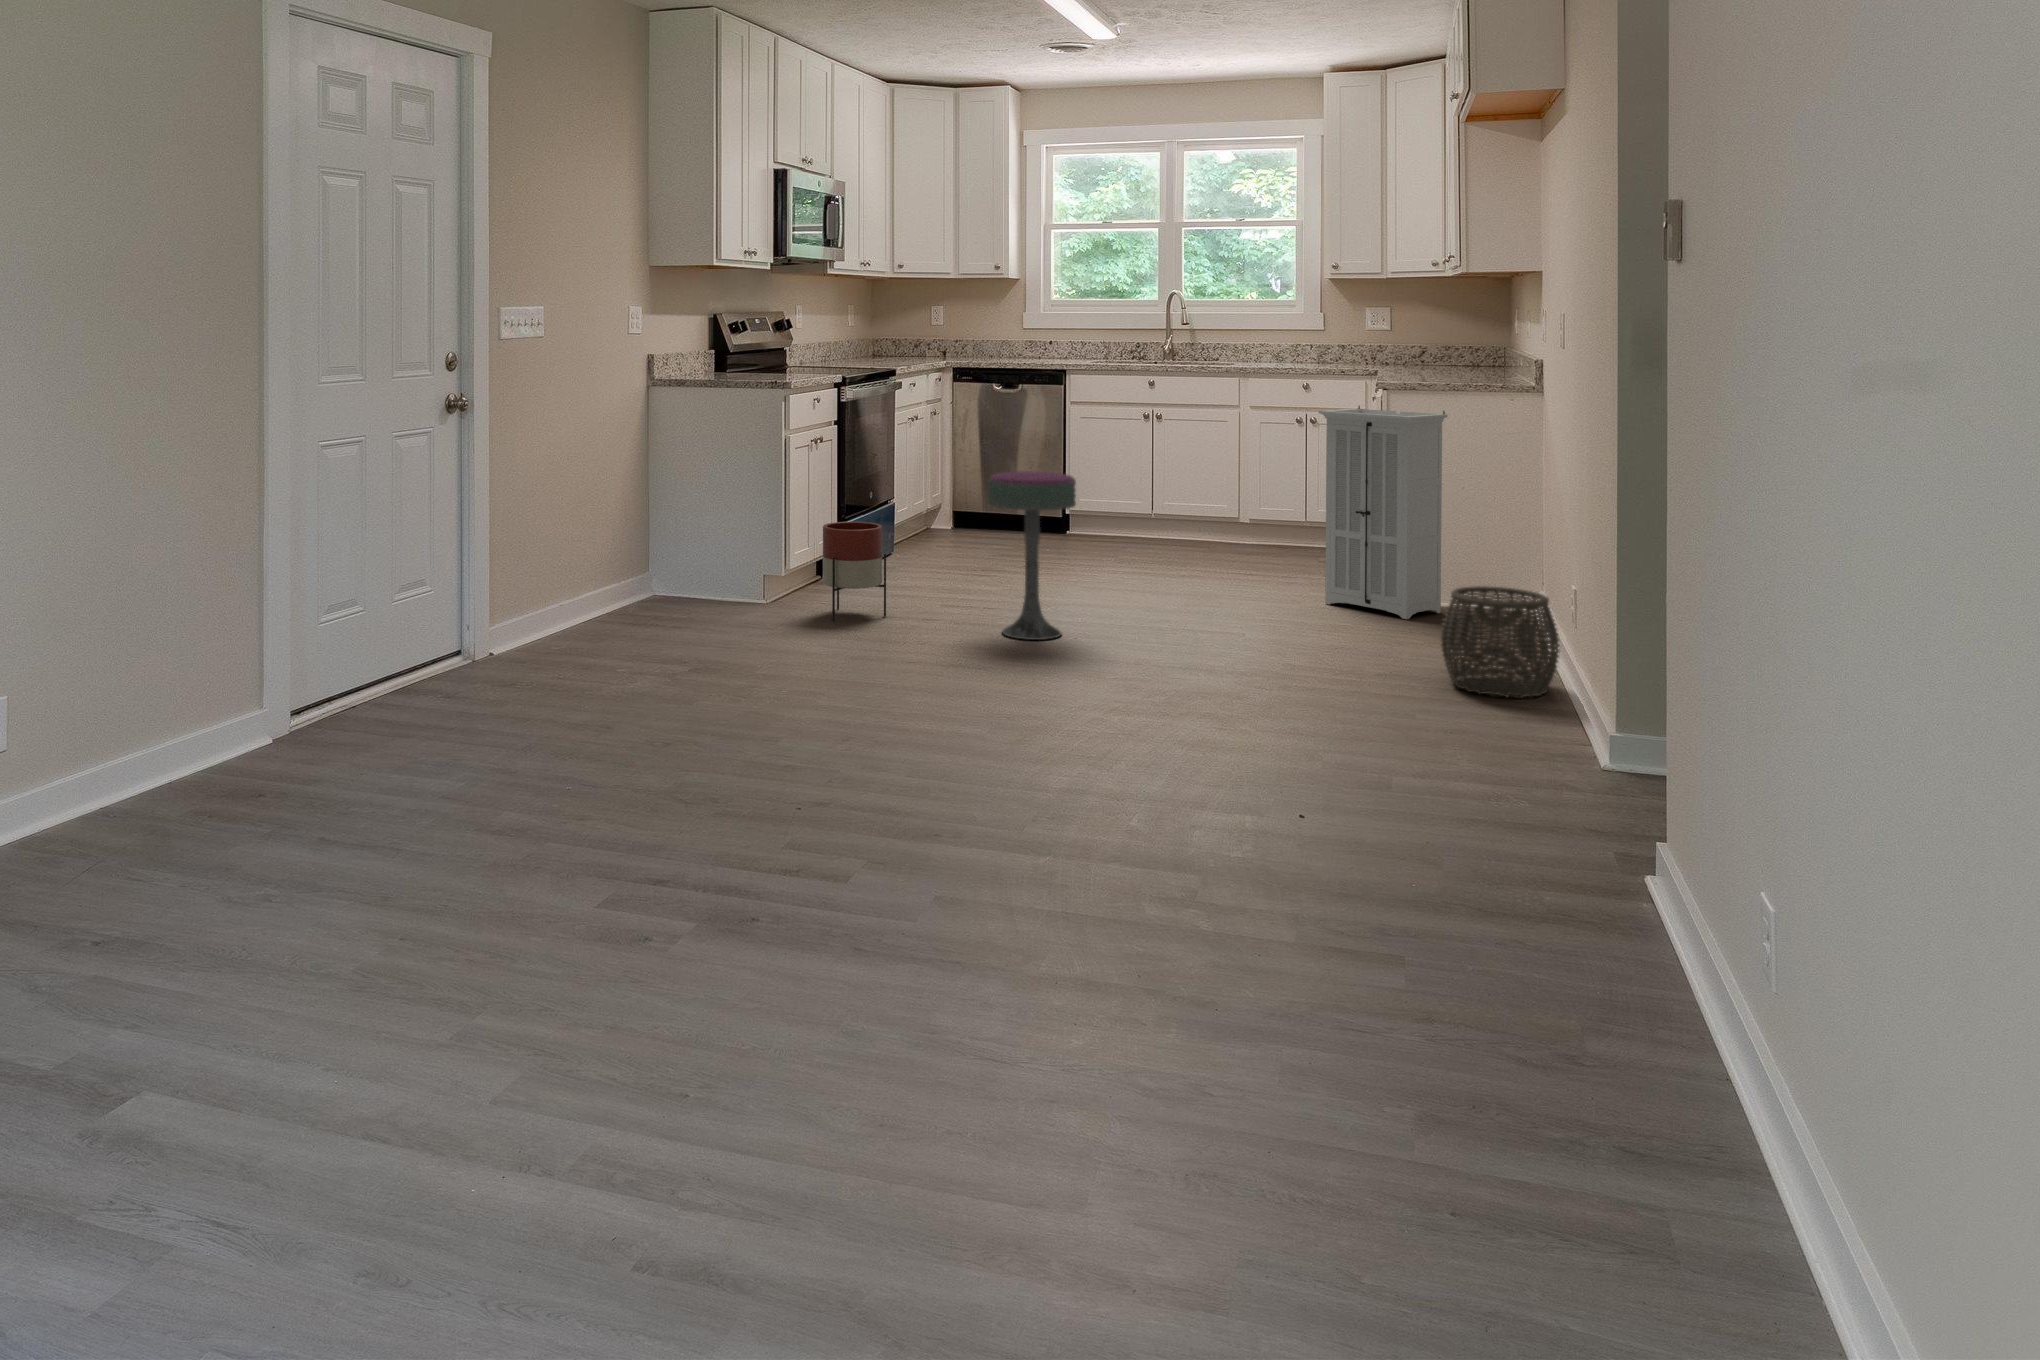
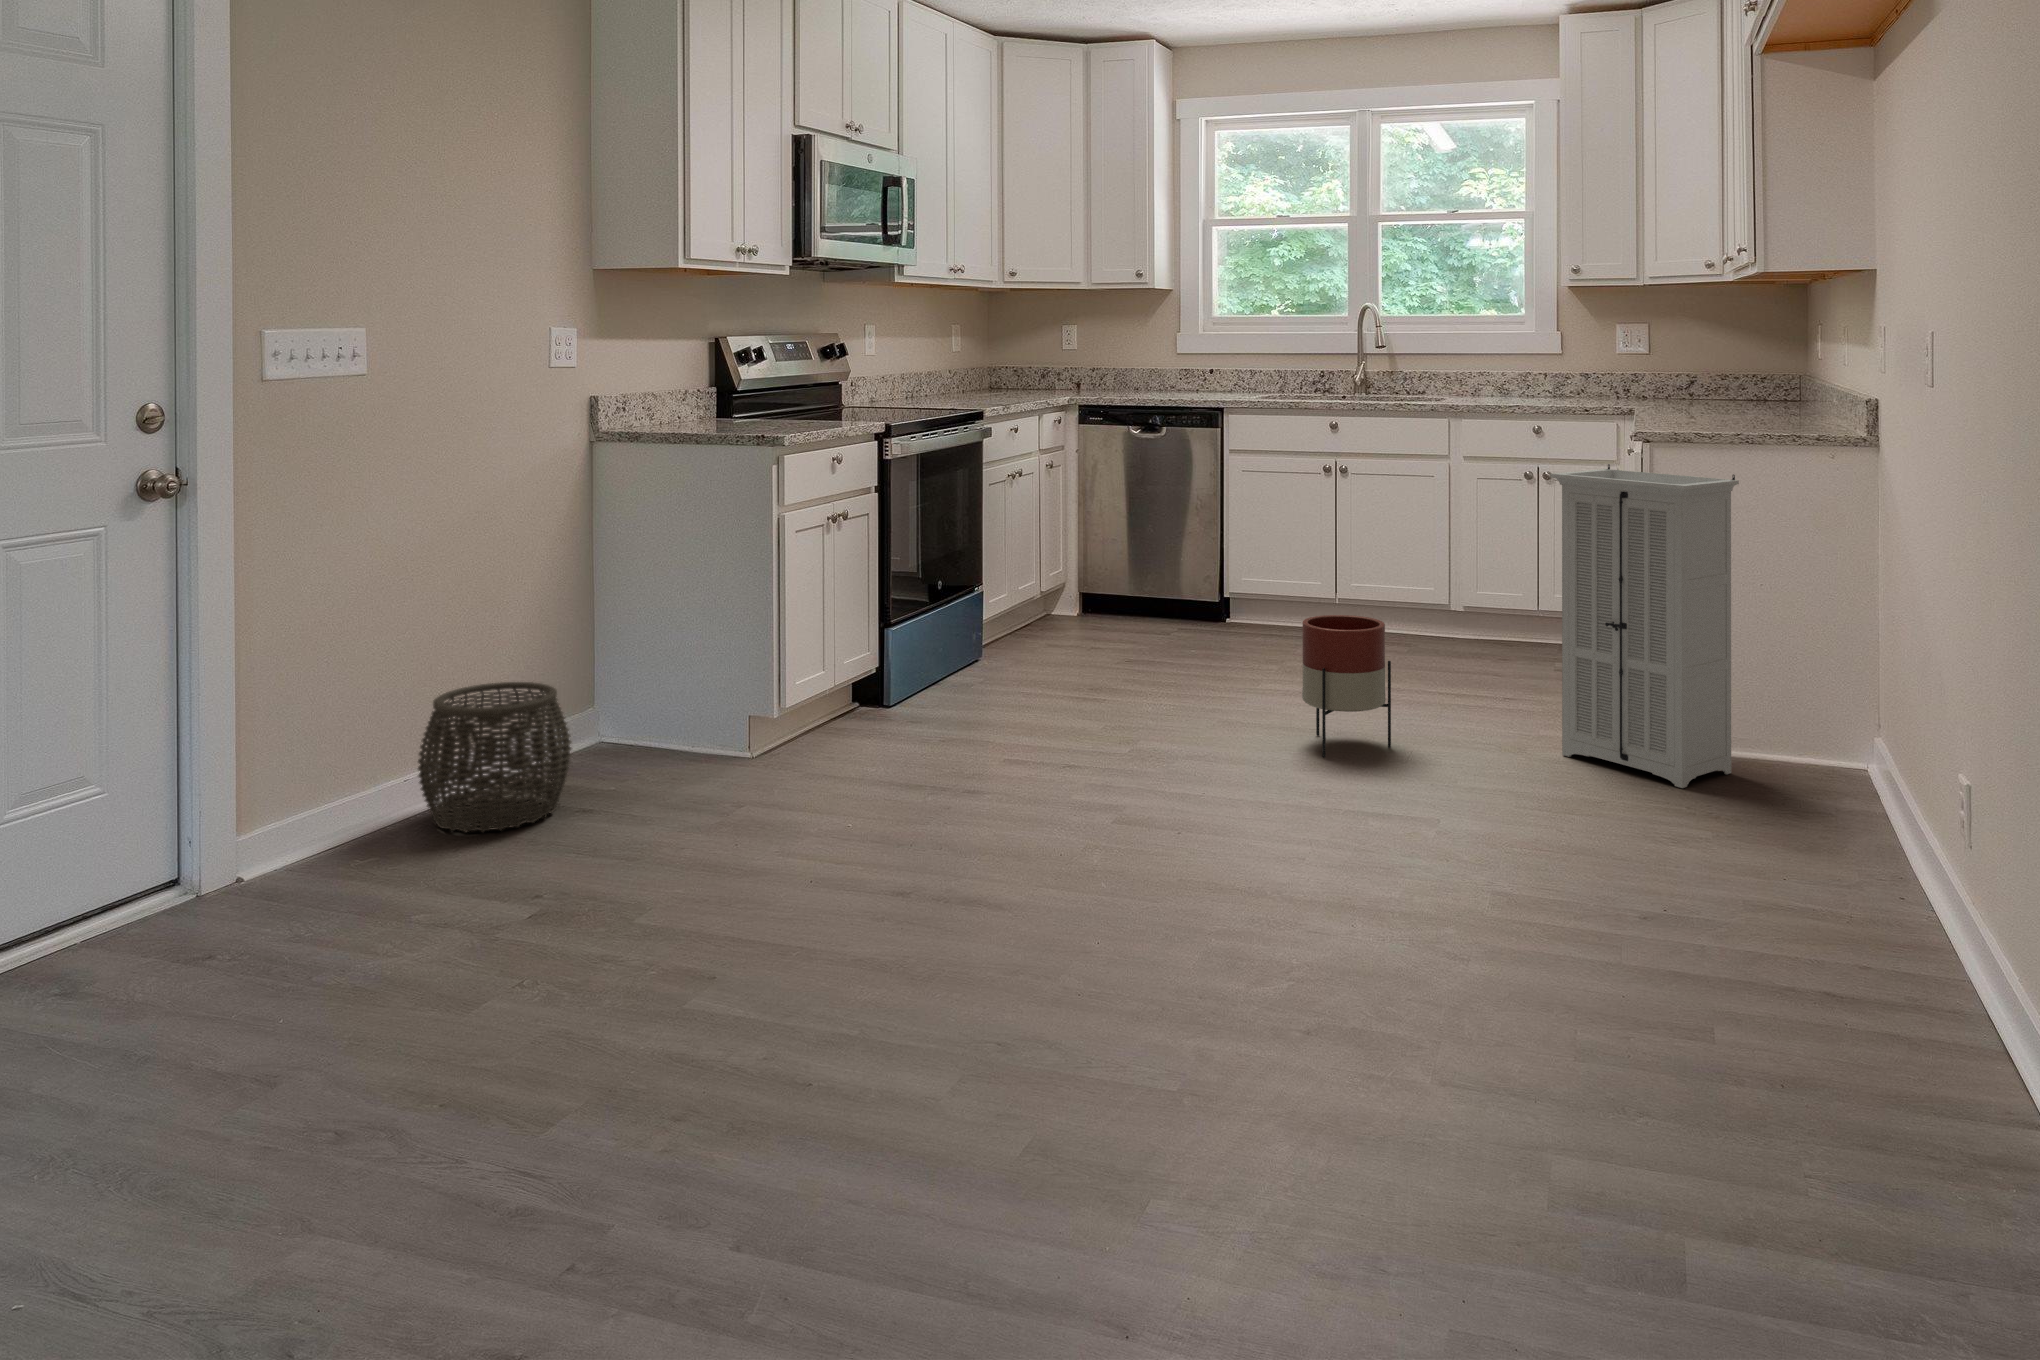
bar stool: present [988,471,1076,640] -> none [1045,572,1178,839]
planter: present [822,522,886,621] -> present [1302,615,1391,757]
woven basket: present [1441,586,1560,698] -> present [418,682,572,832]

